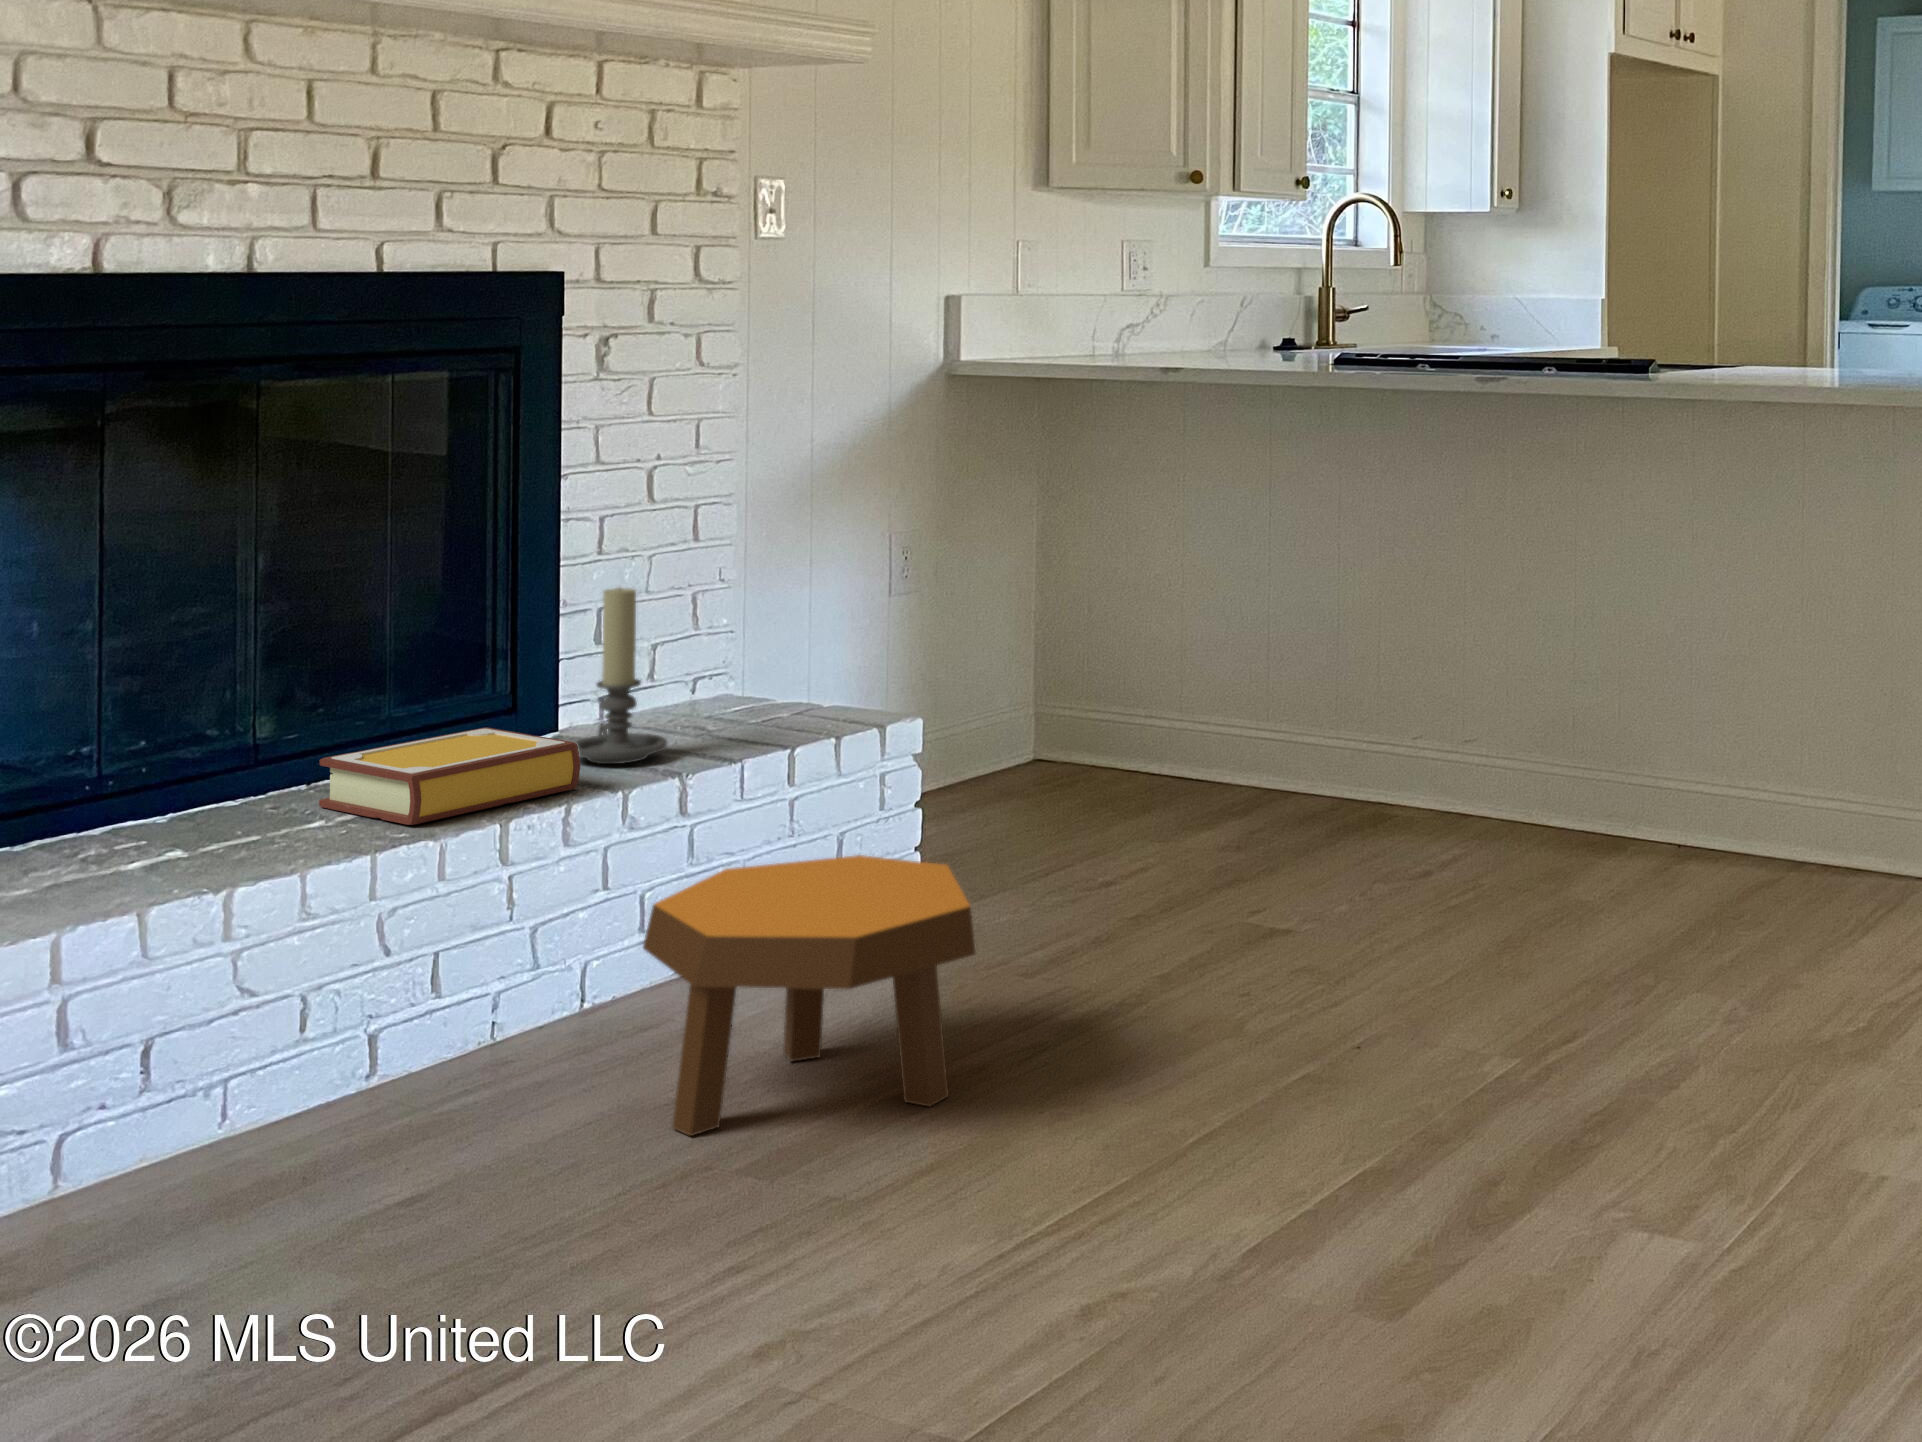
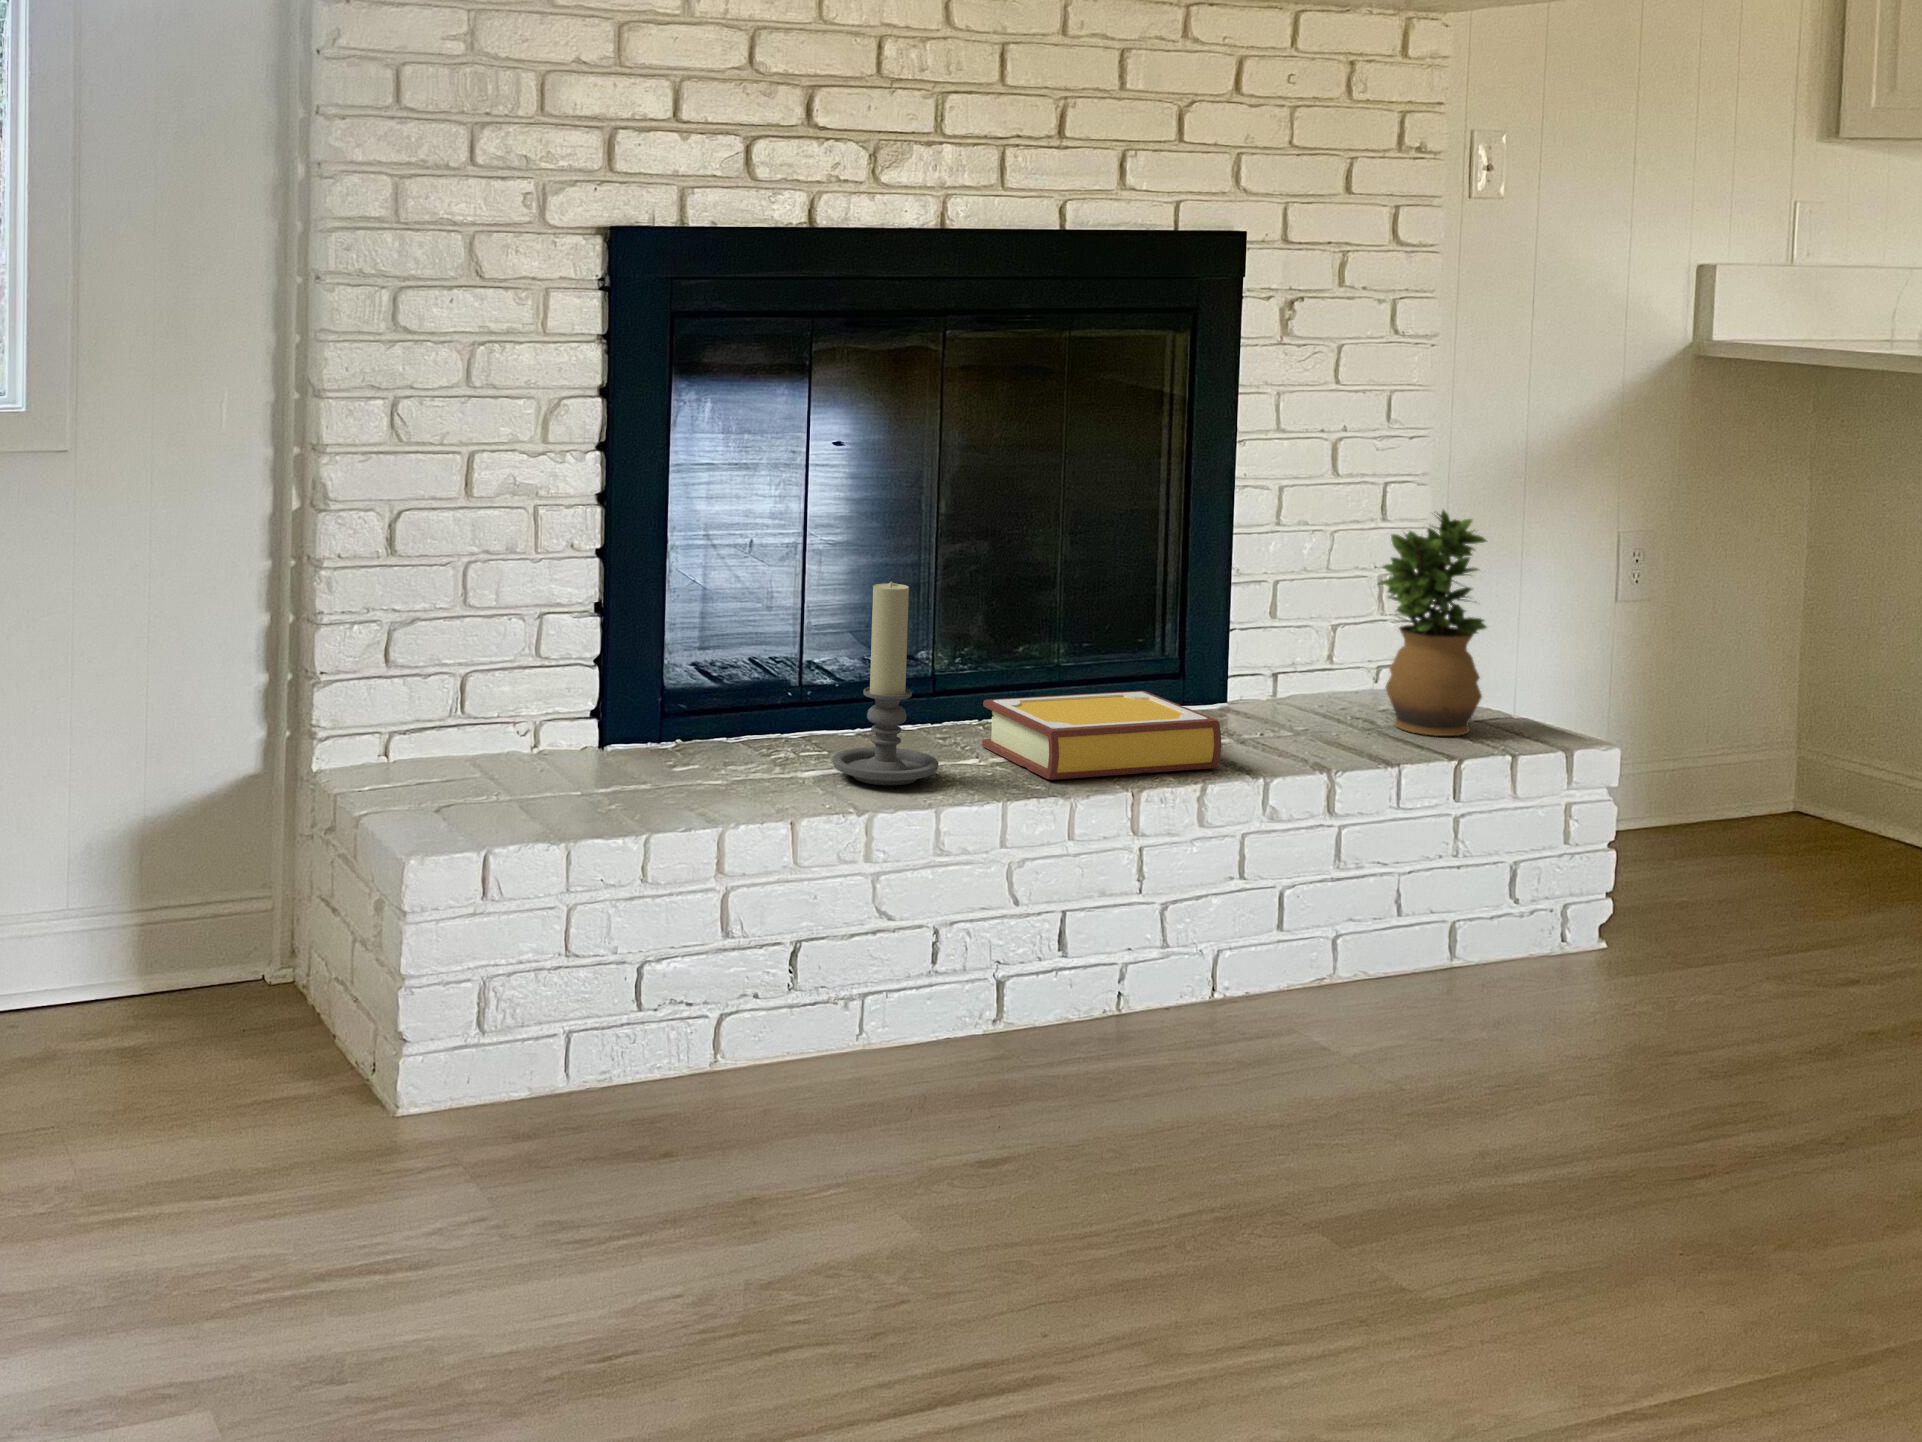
potted plant: none [701,523,806,732] -> present [1379,510,1486,736]
candle holder: present [575,587,667,764] -> present [832,581,939,785]
footstool: present [643,855,975,1136] -> none [1240,884,1601,1210]

